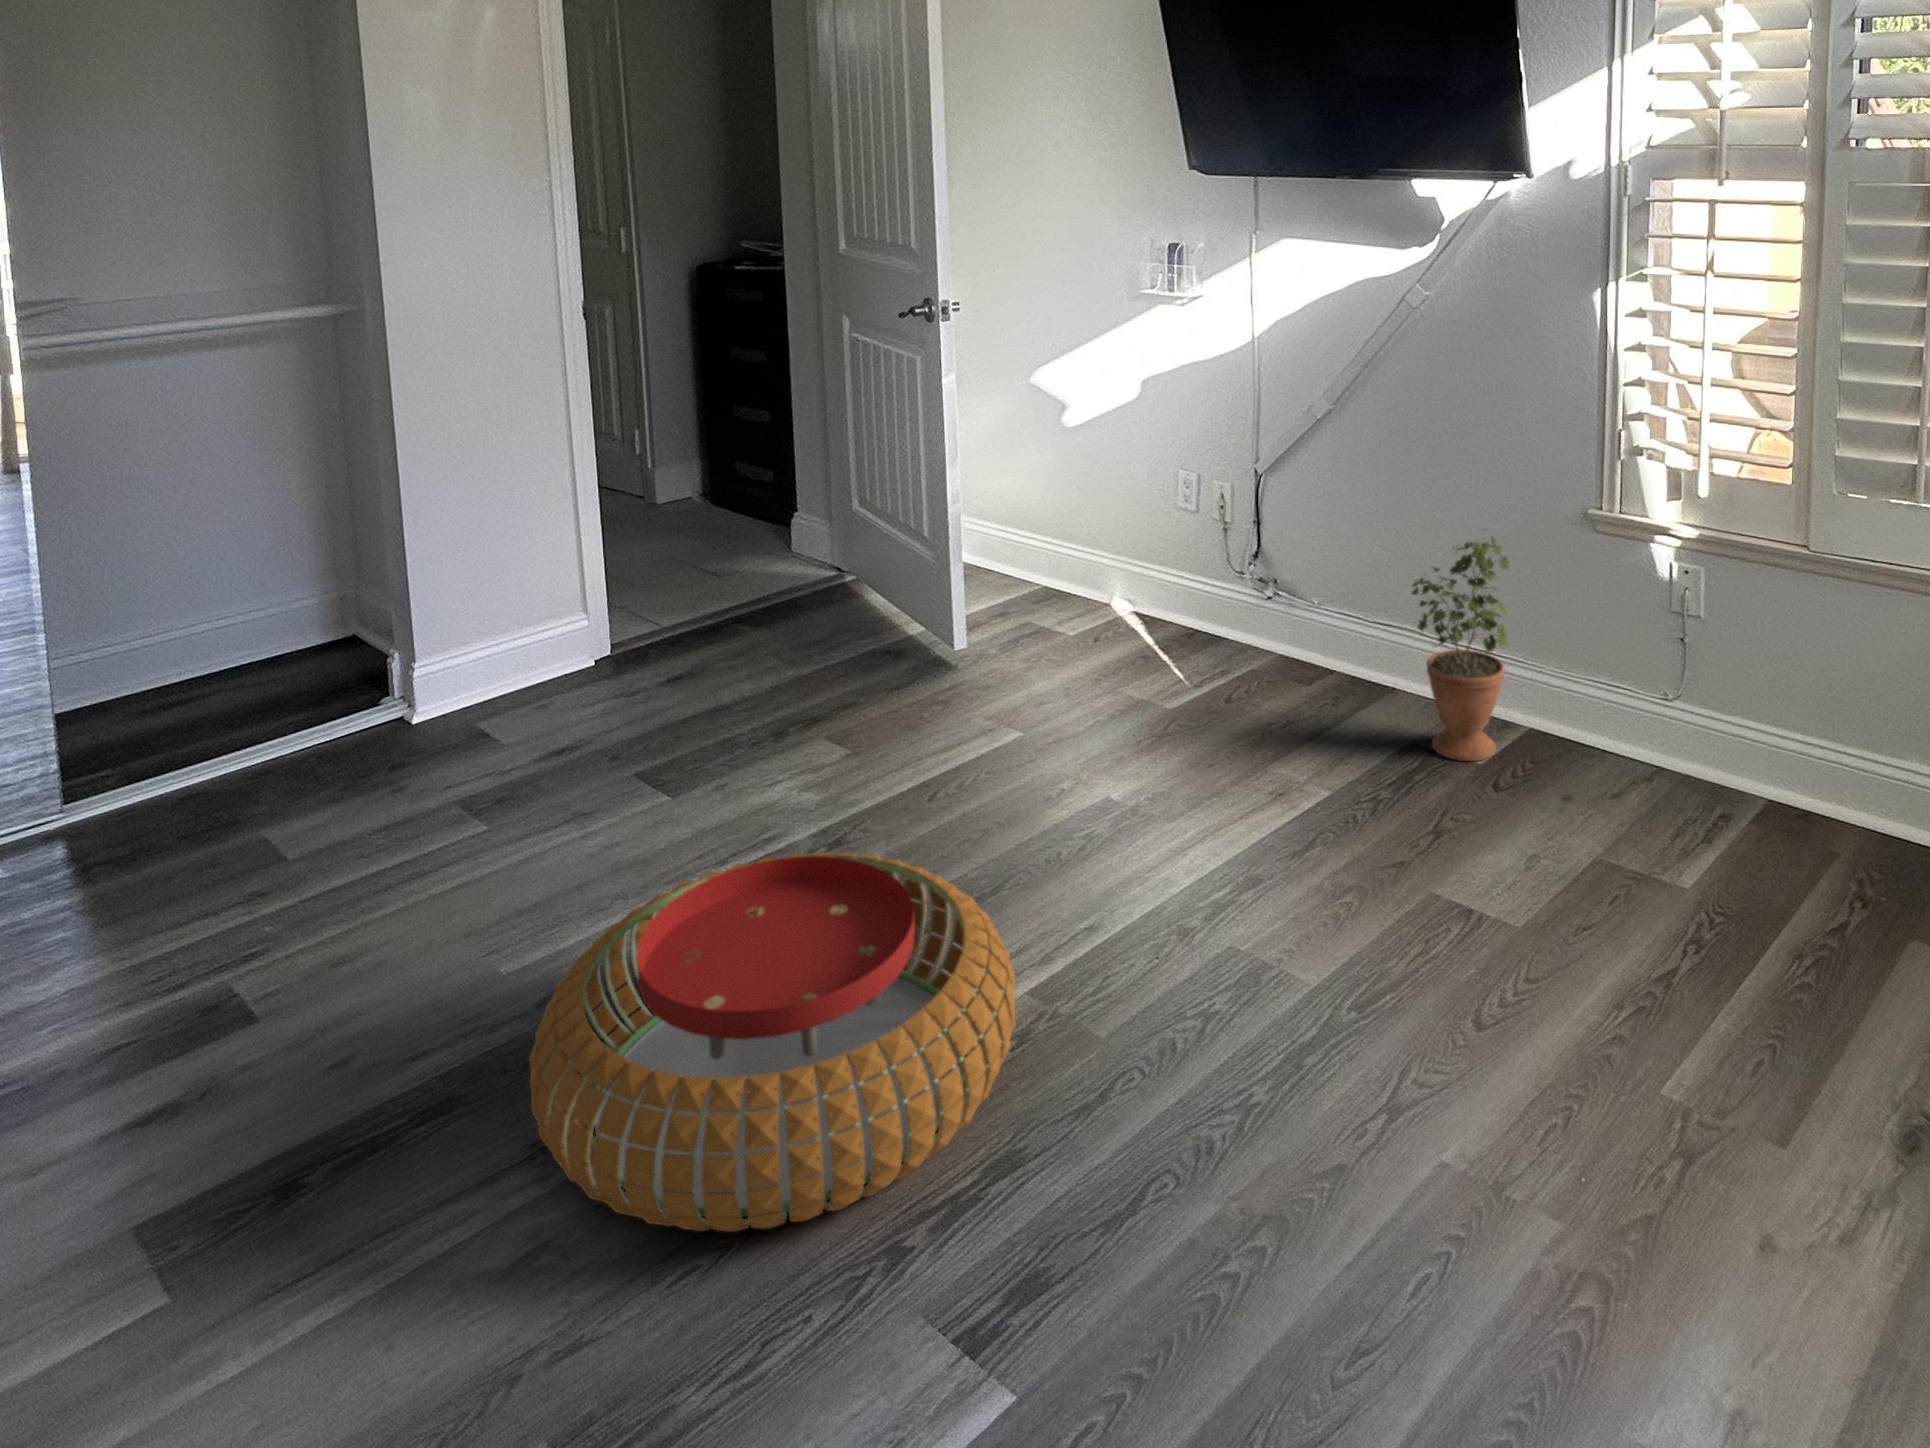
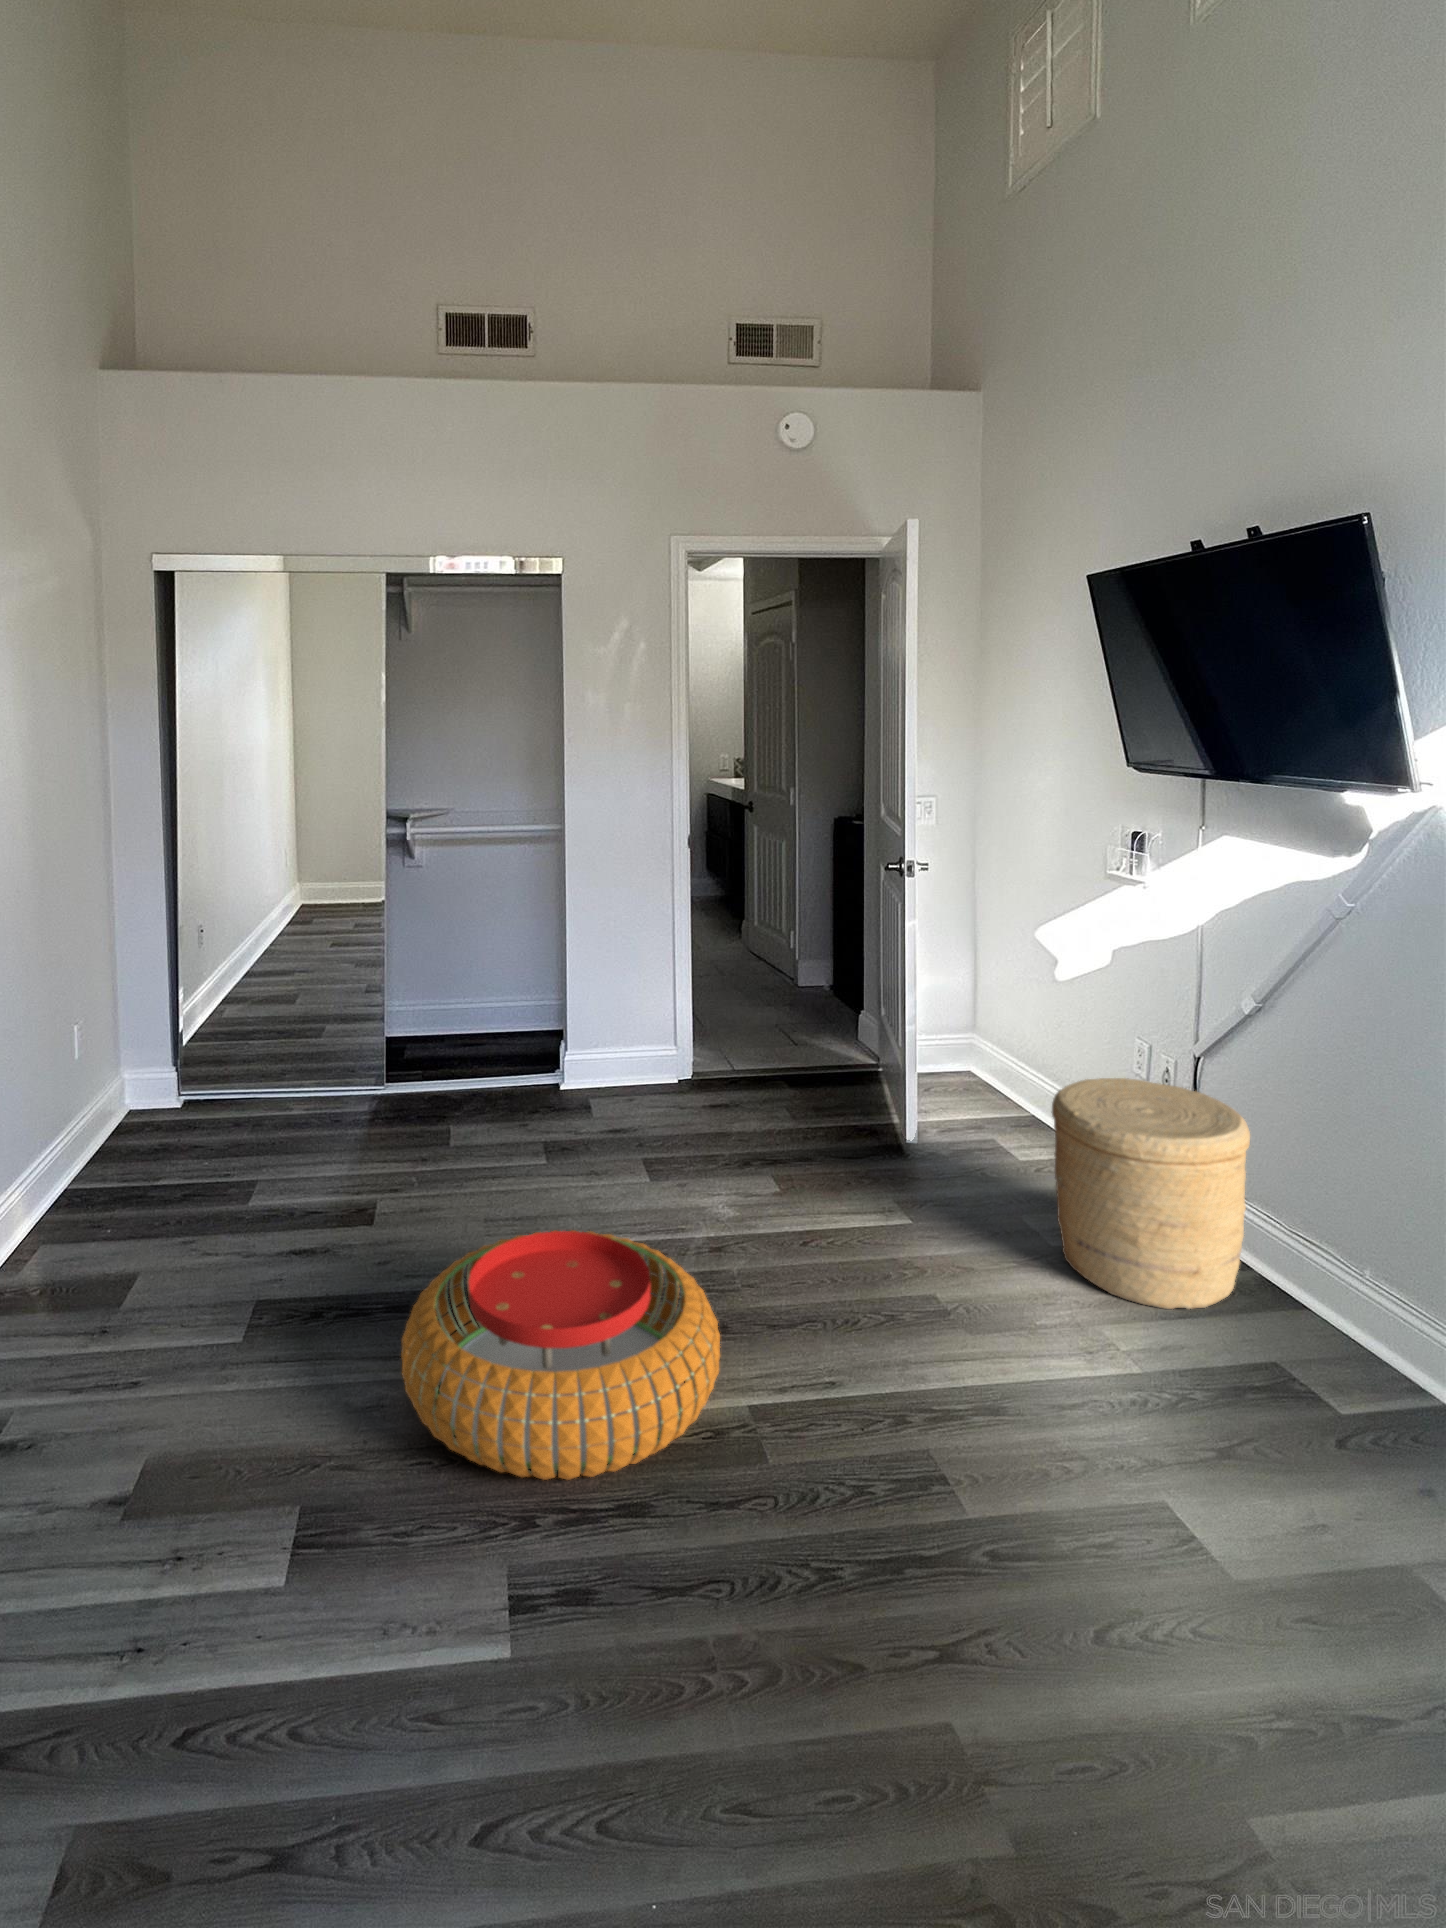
woven basket: none [1166,507,1353,734] -> present [1052,1078,1250,1309]
potted plant: present [1412,537,1509,761] -> none [1271,1160,1403,1411]

